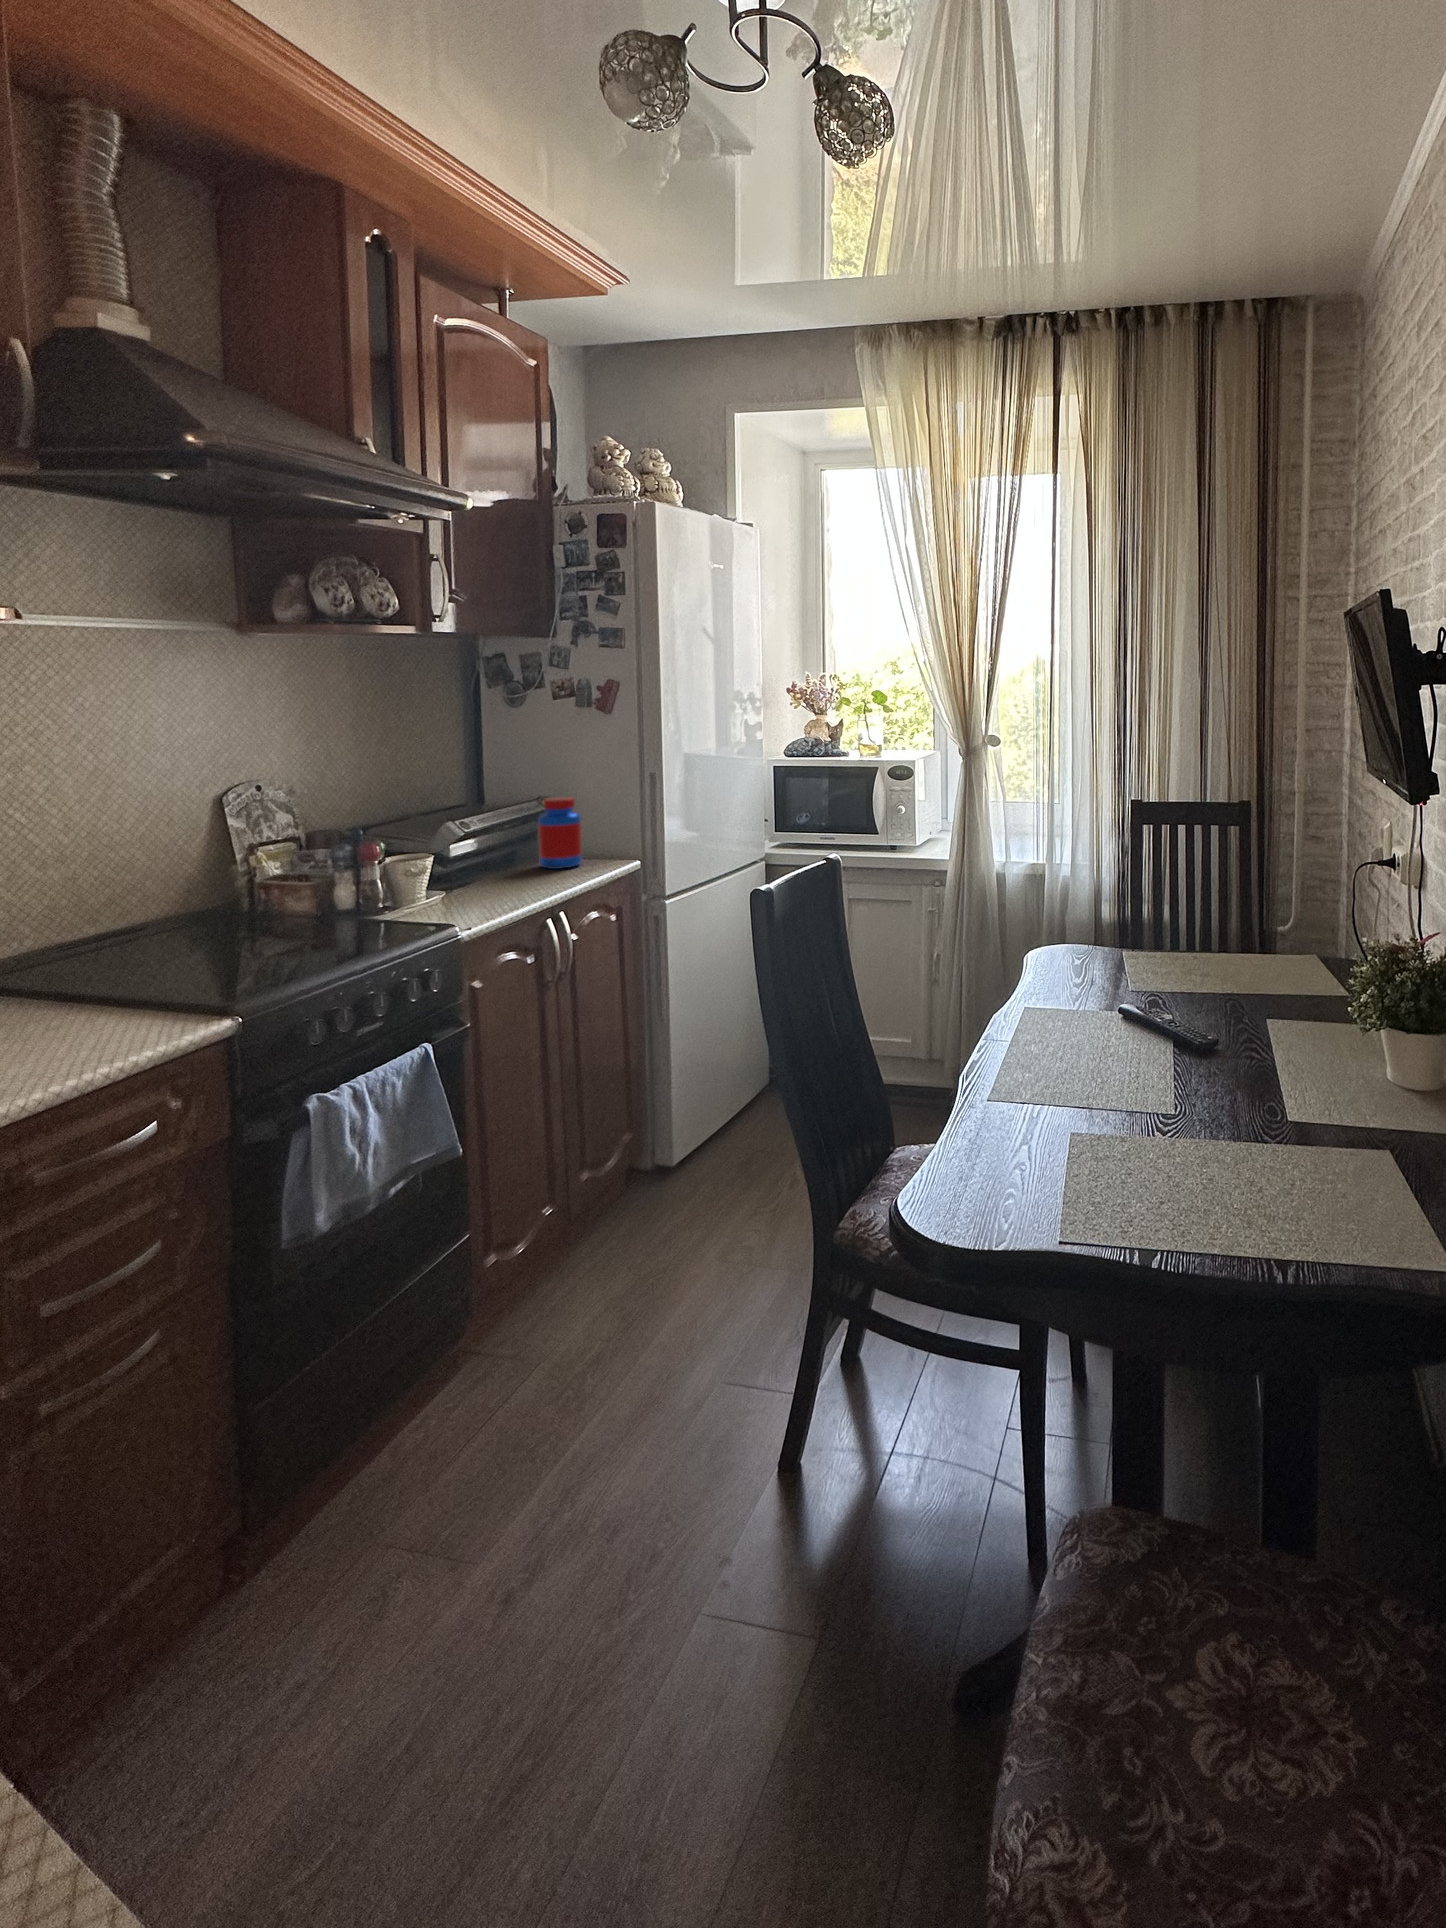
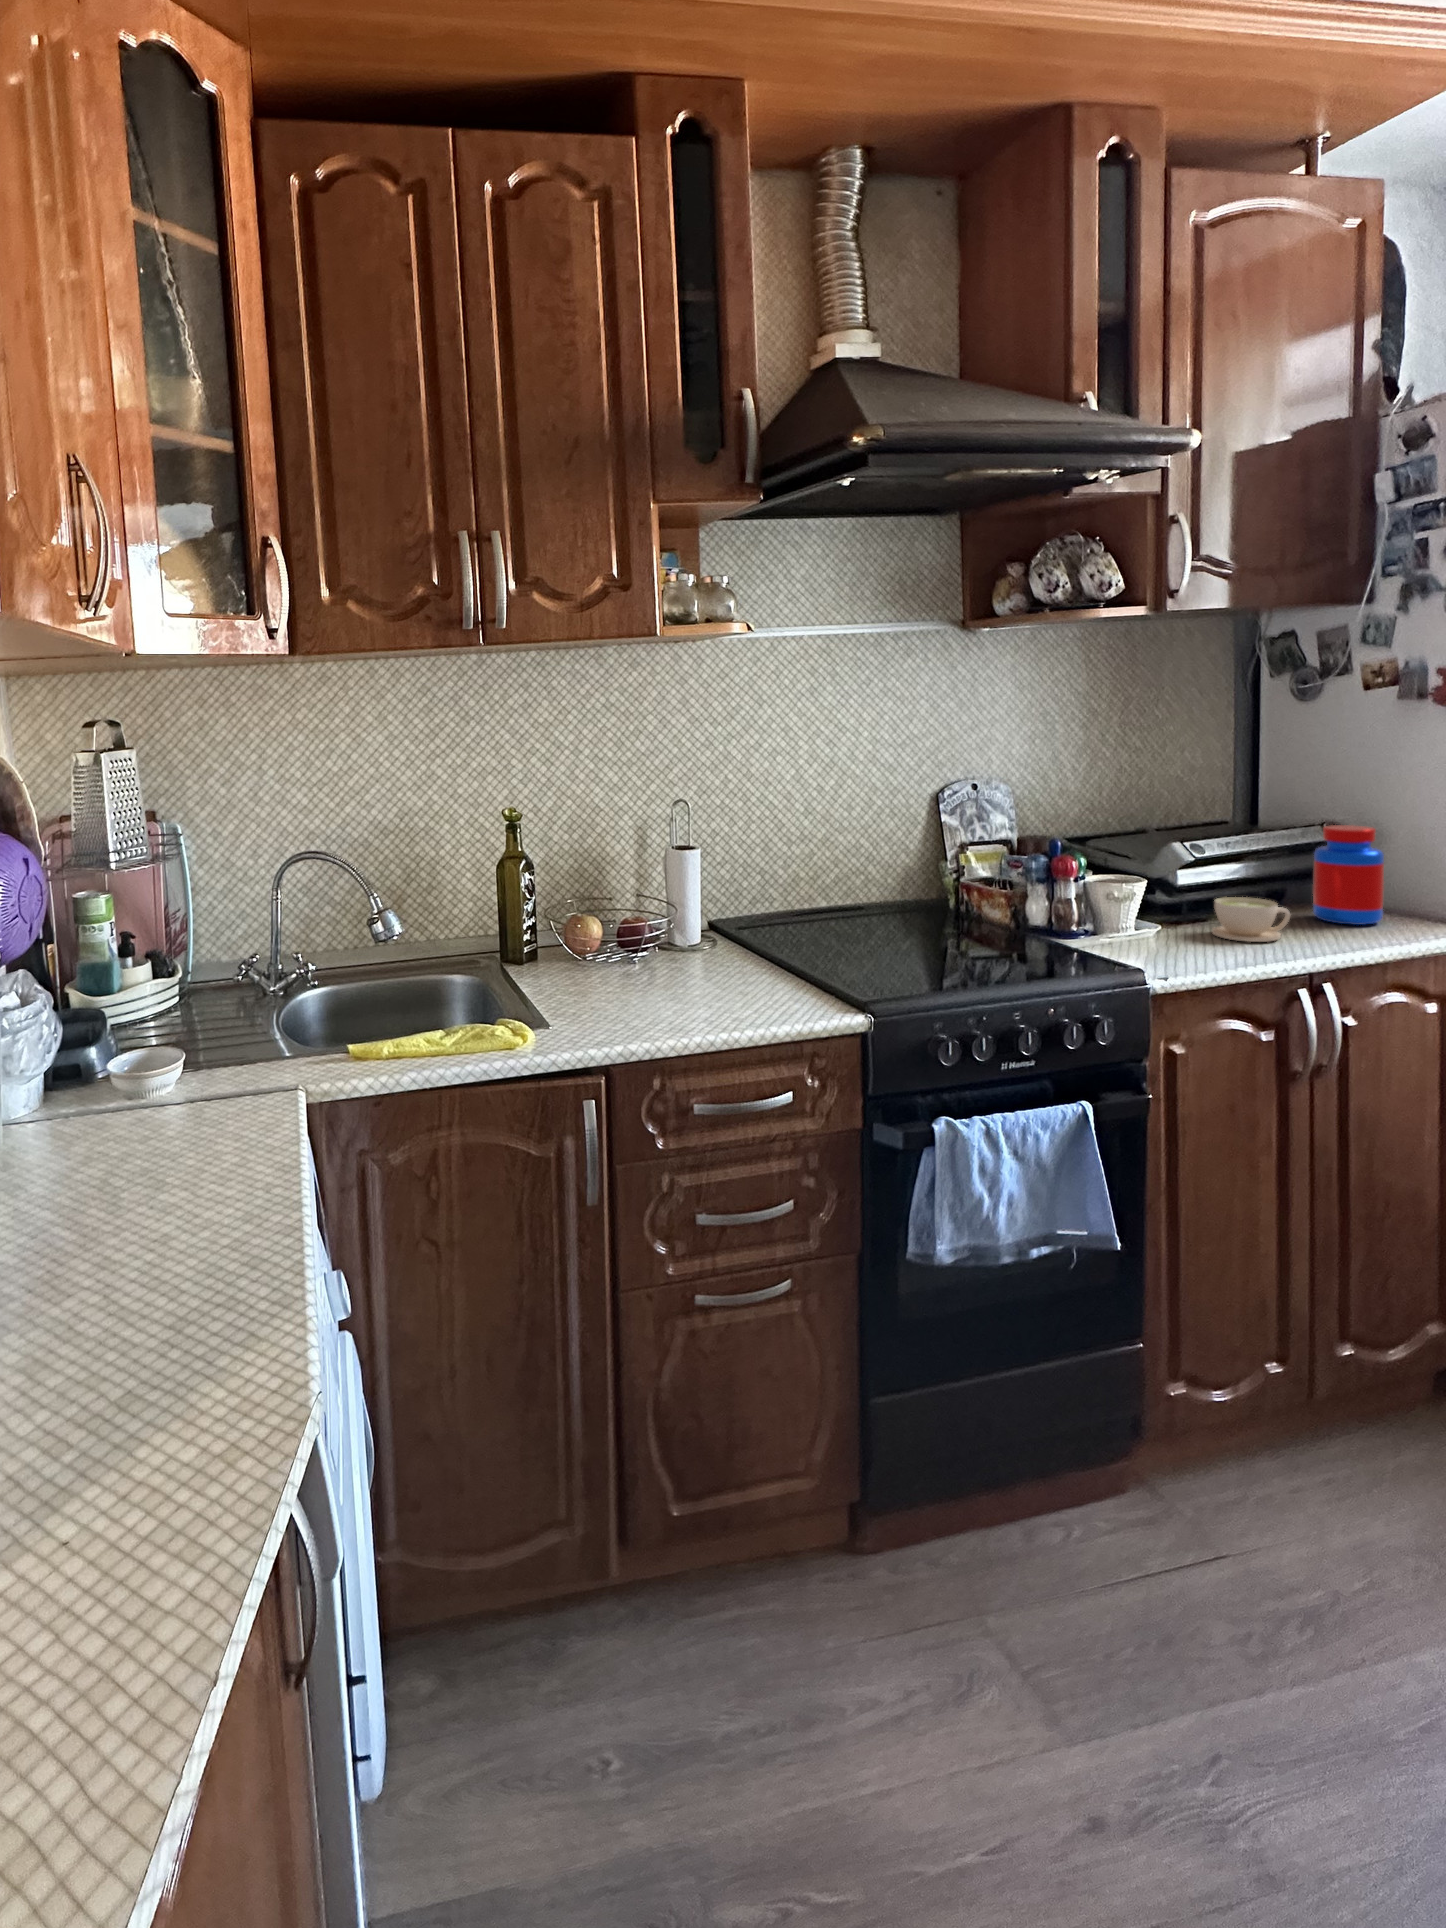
coffee cup: none [482,857,536,891] -> present [1212,897,1290,942]

